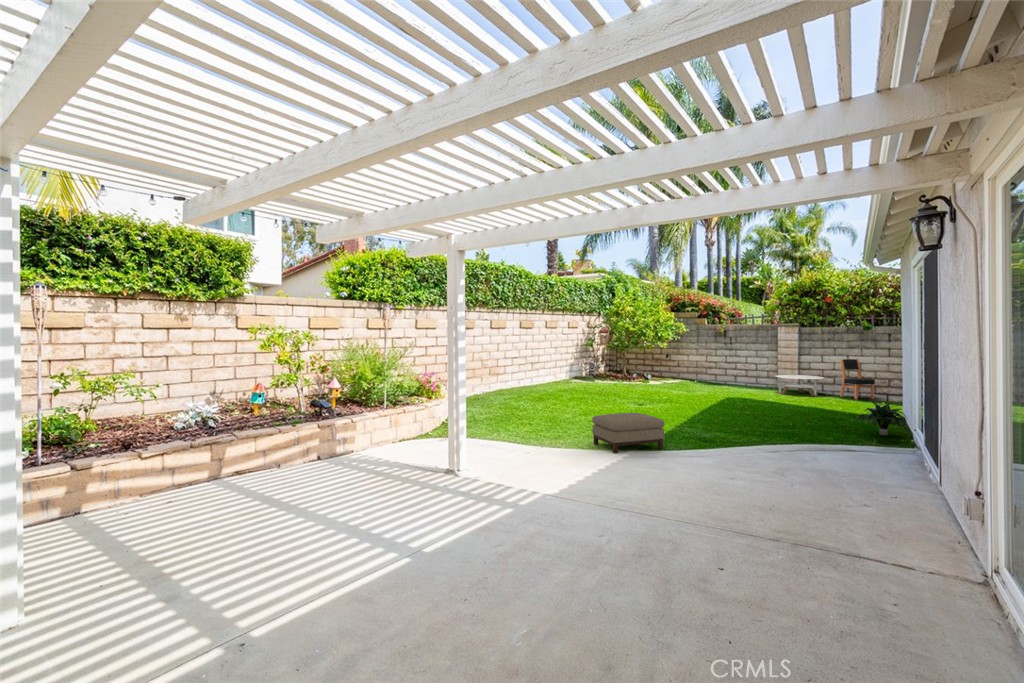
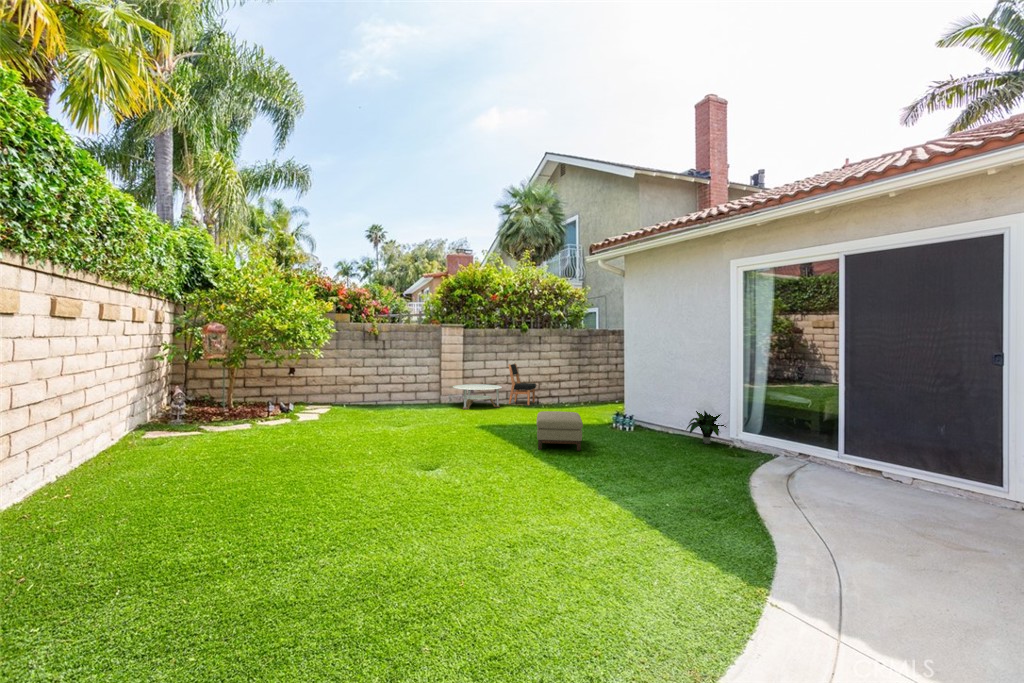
ottoman: present [592,413,665,453] -> present [537,411,583,451]

